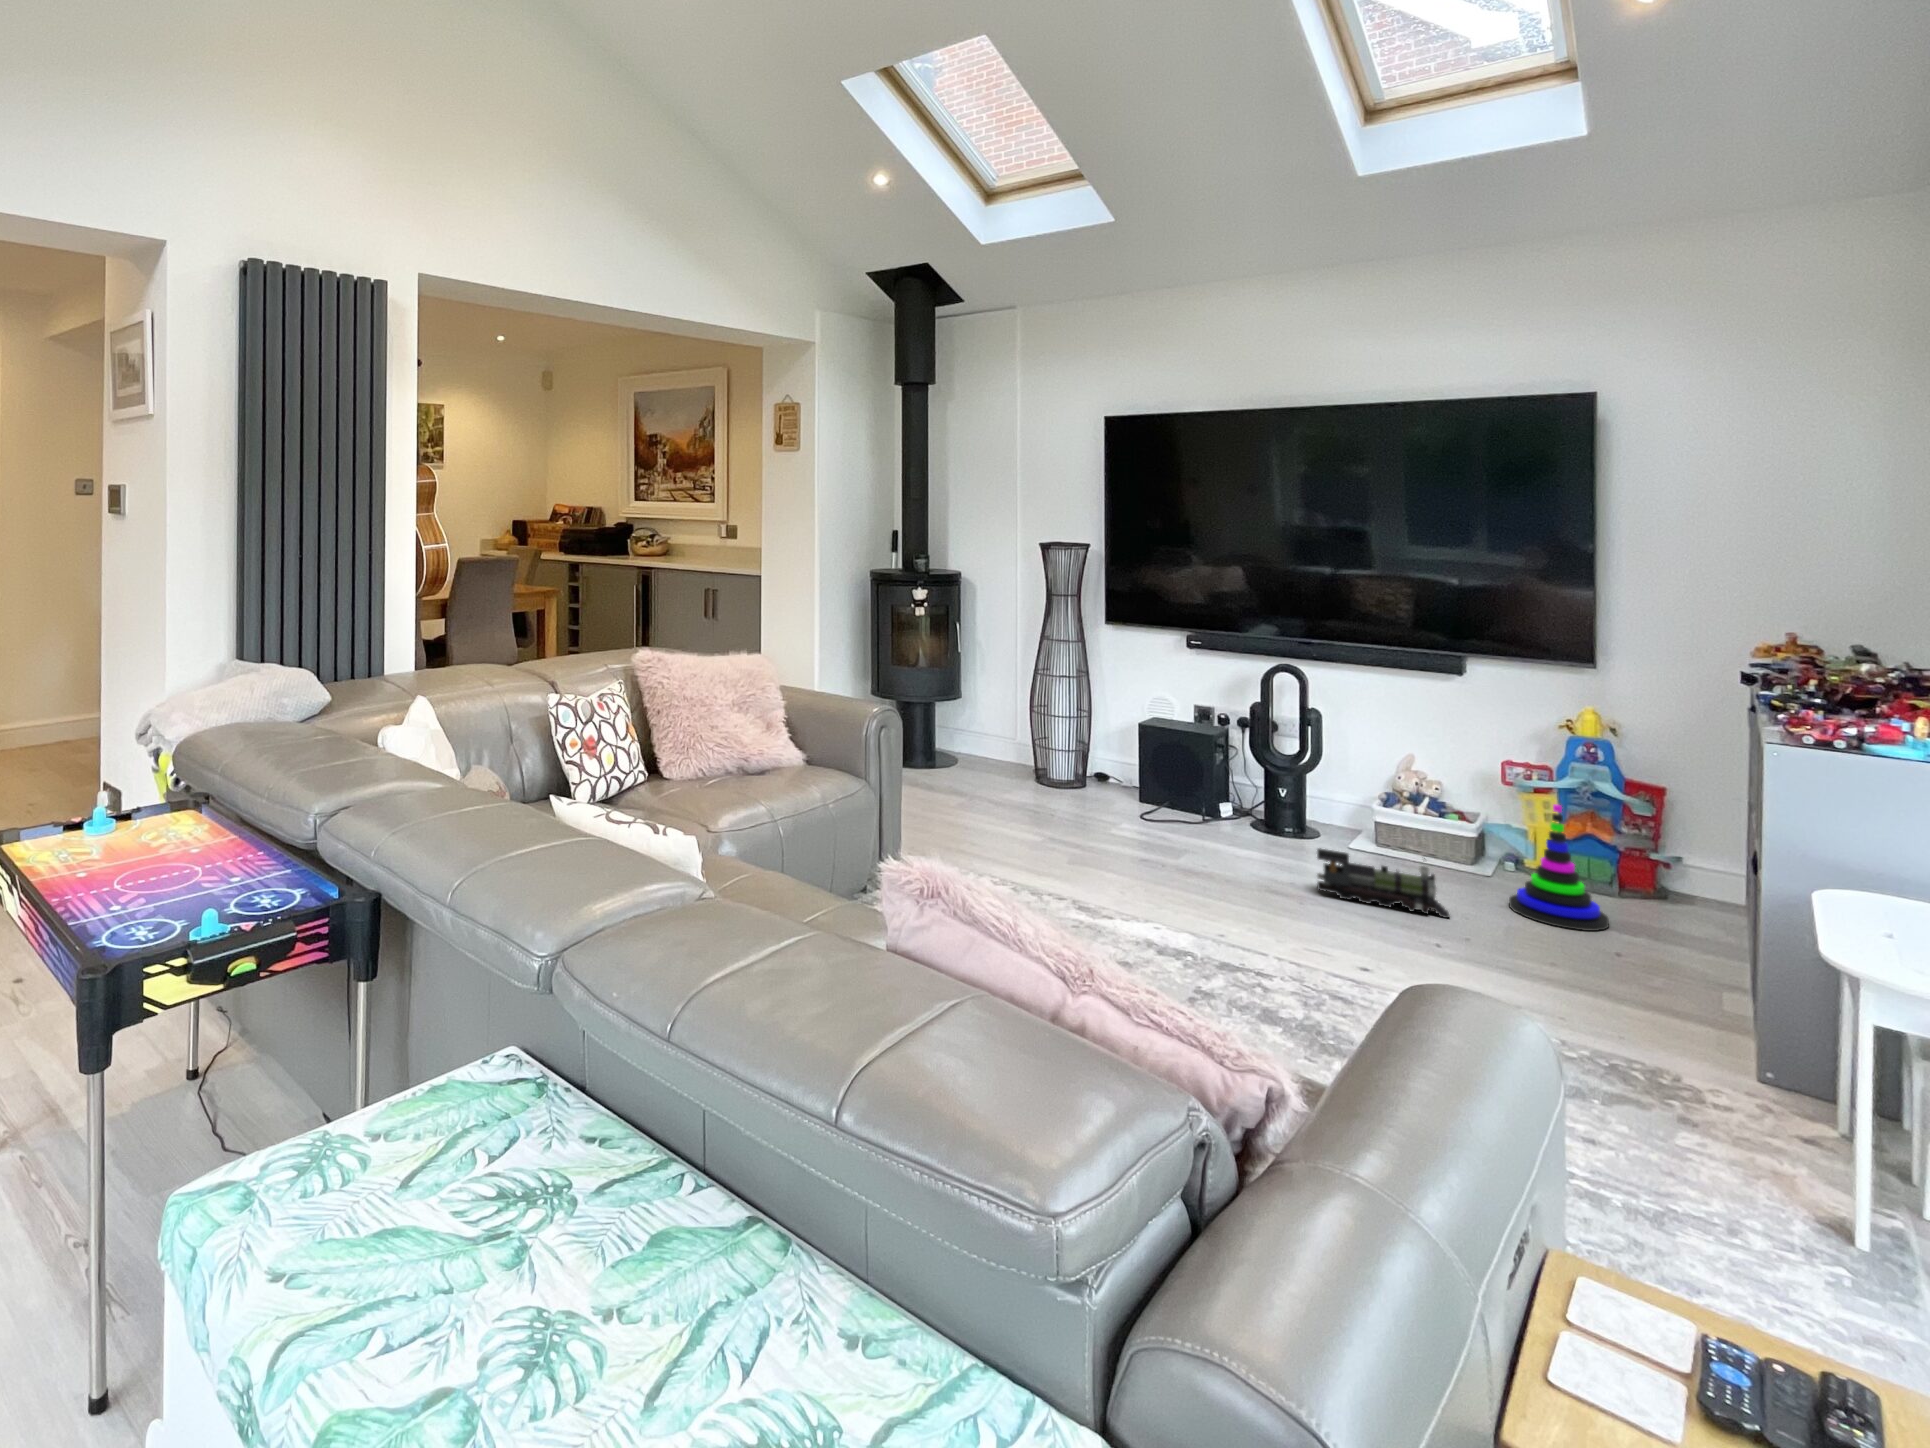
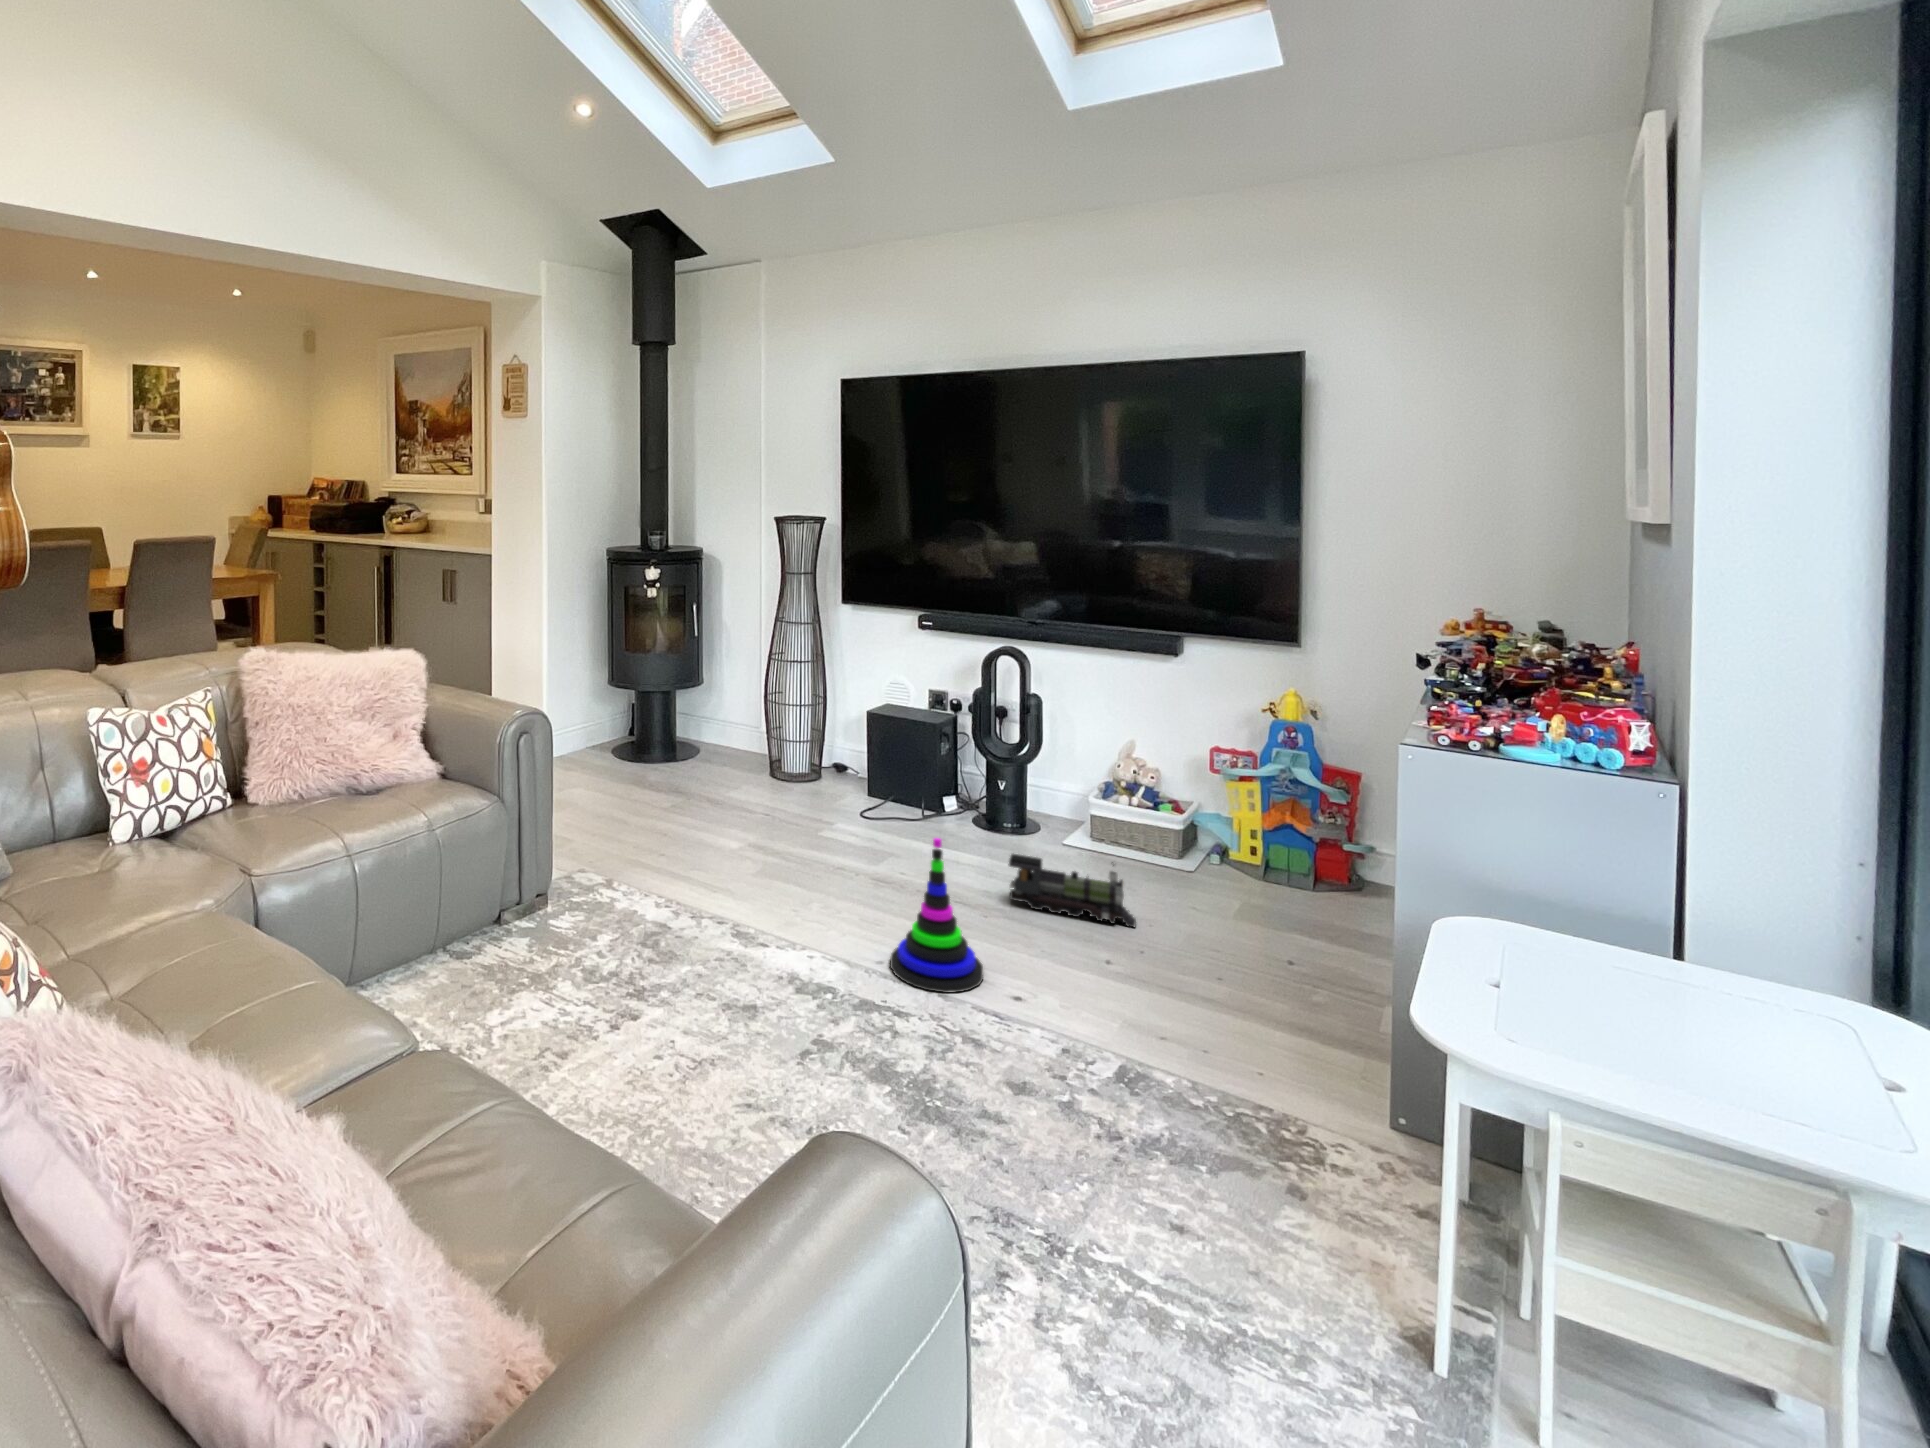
stacking toy: present [1509,804,1609,931] -> present [890,838,983,993]

